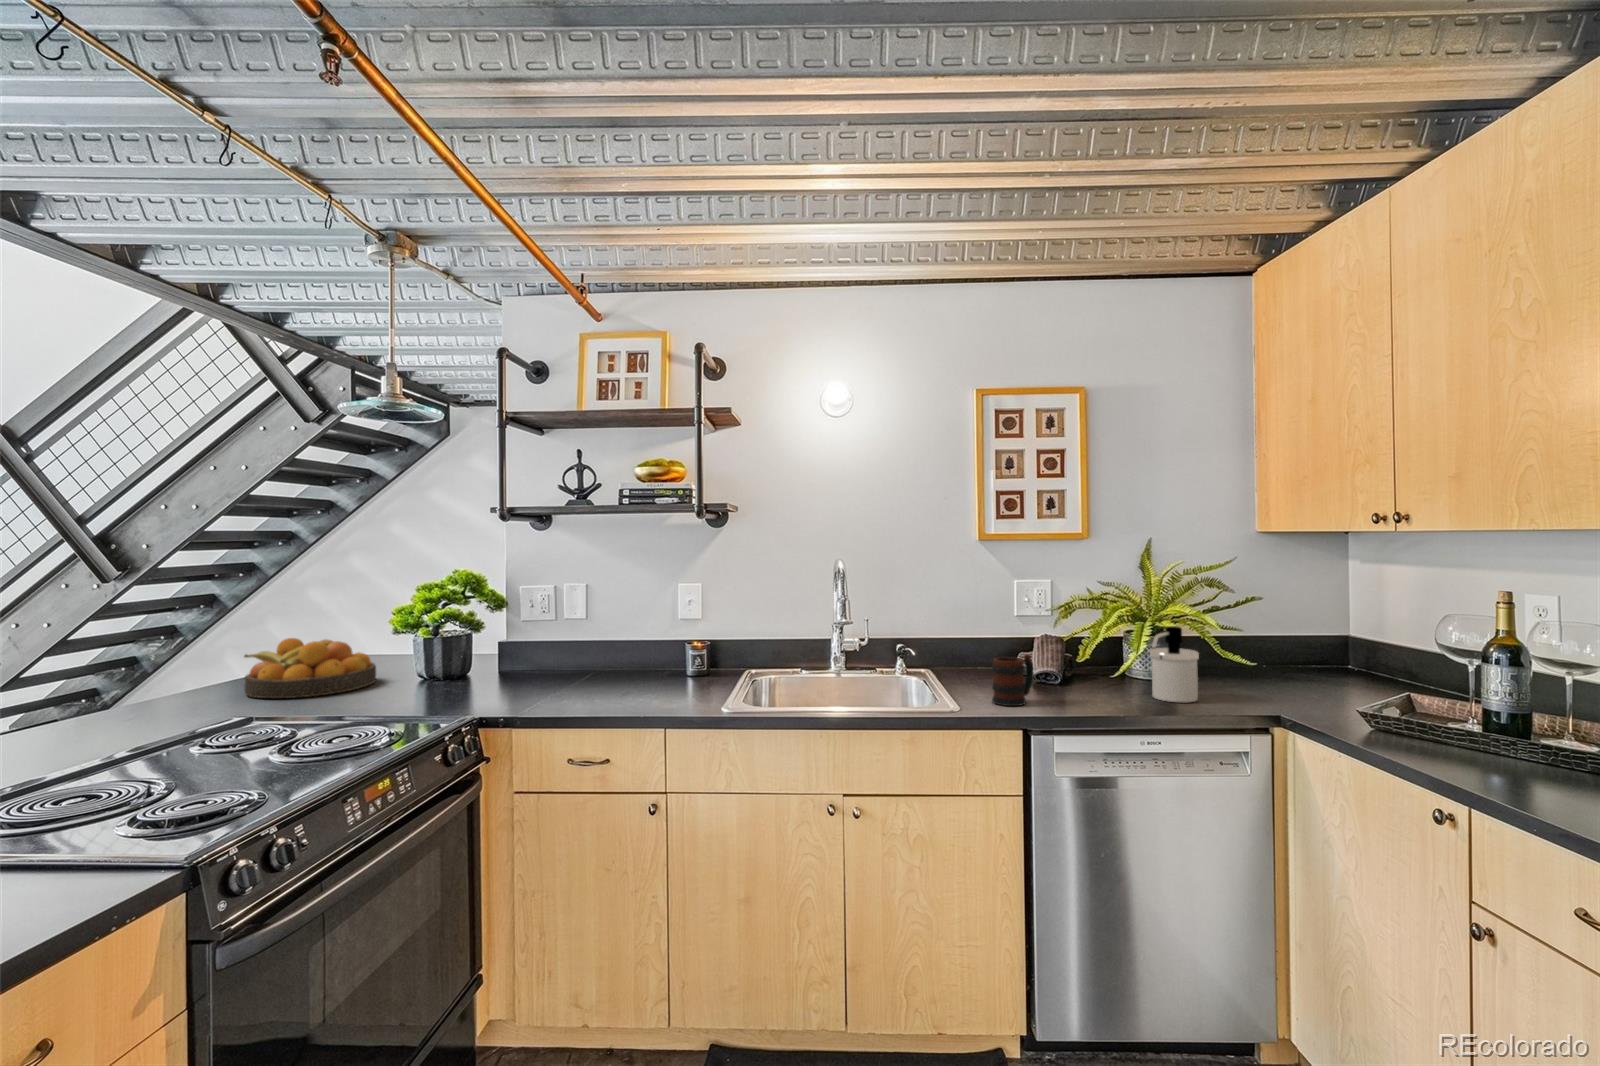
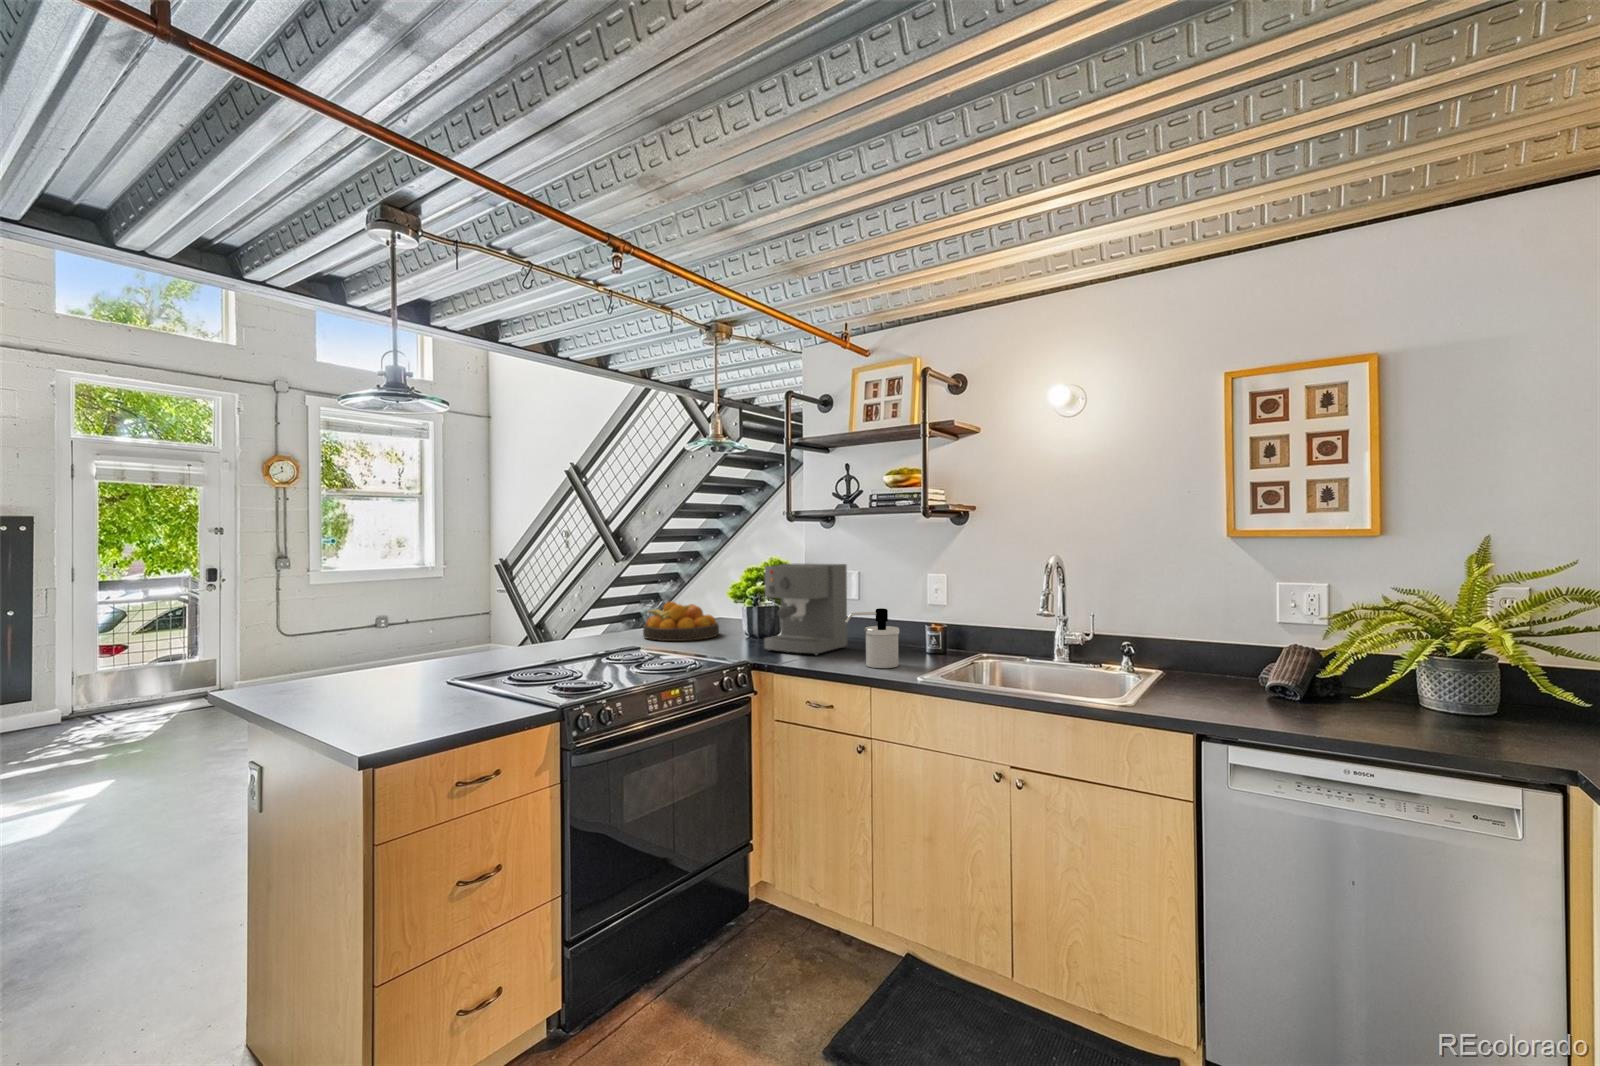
coffee maker: none [478,575,585,695] -> present [764,563,847,655]
soap dispenser: present [1150,626,1199,703] -> present [845,608,899,668]
mug: present [992,654,1034,706] -> none [1182,660,1238,713]

